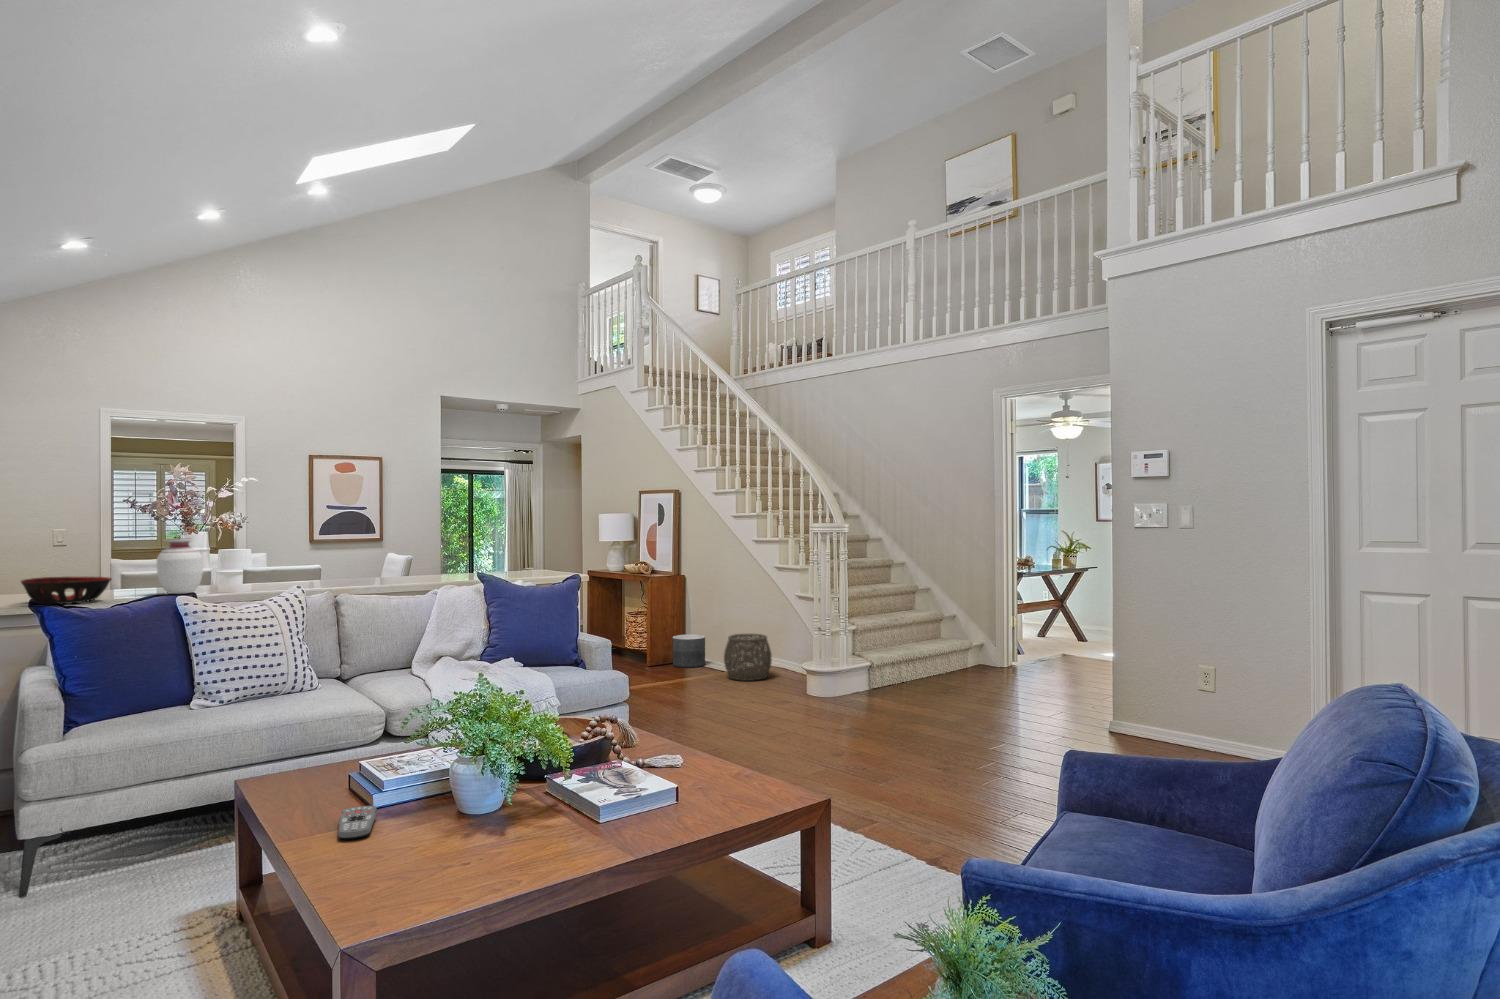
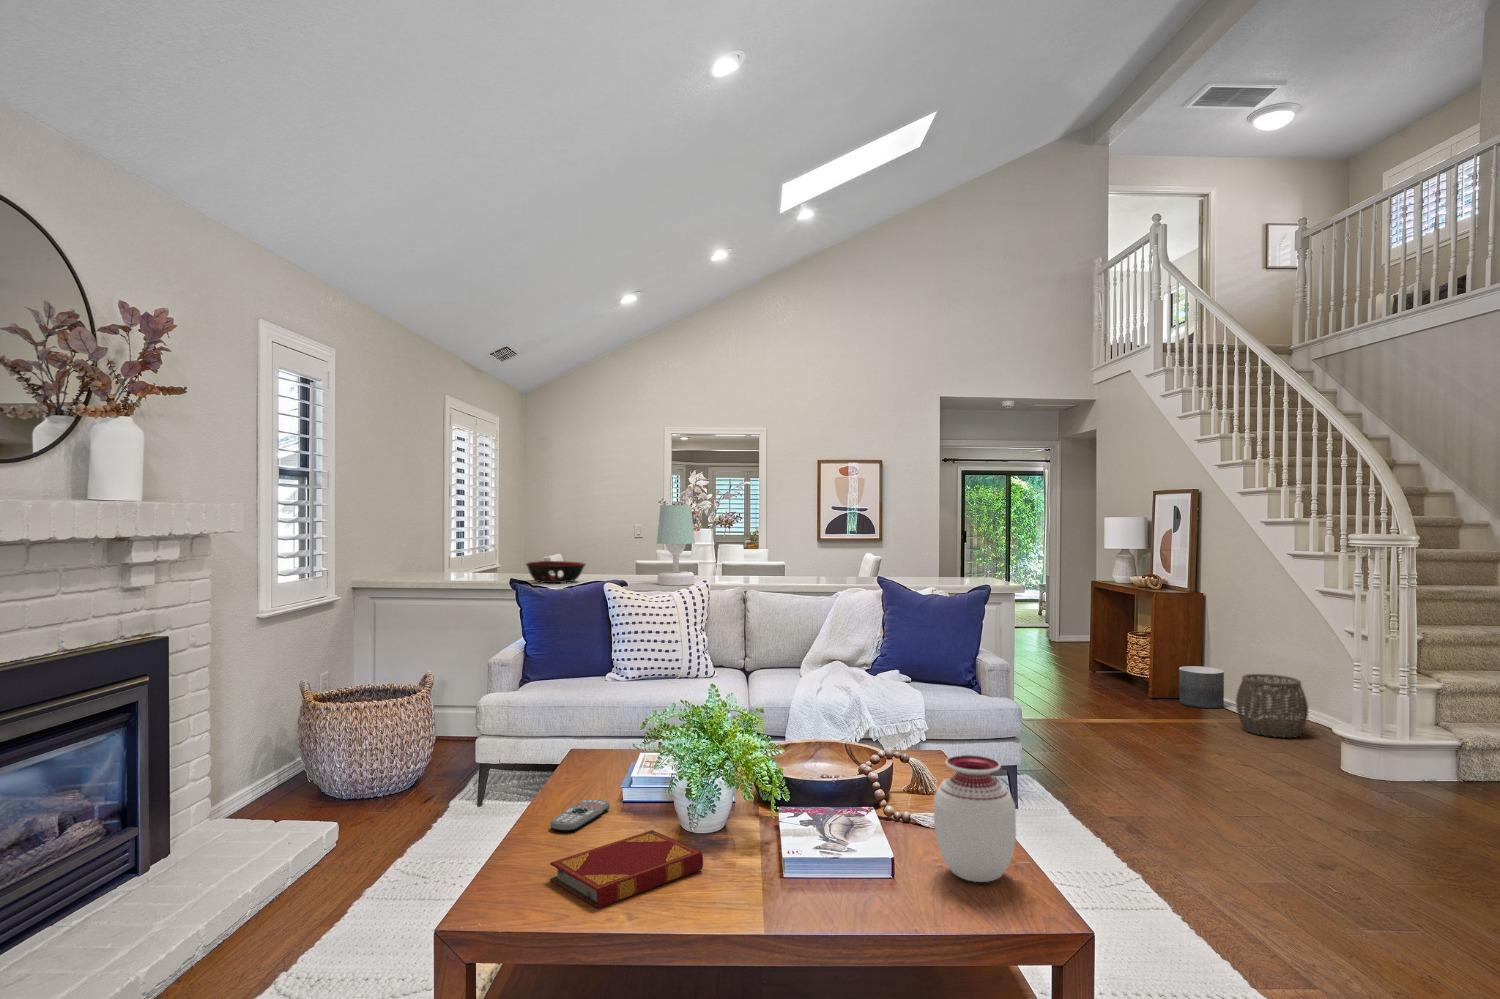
table lamp: none [216,506,265,596] -> present [657,505,695,585]
vase: present [157,539,203,594] -> present [934,755,1016,882]
hardback book: none [407,812,534,877] -> present [550,830,703,908]

